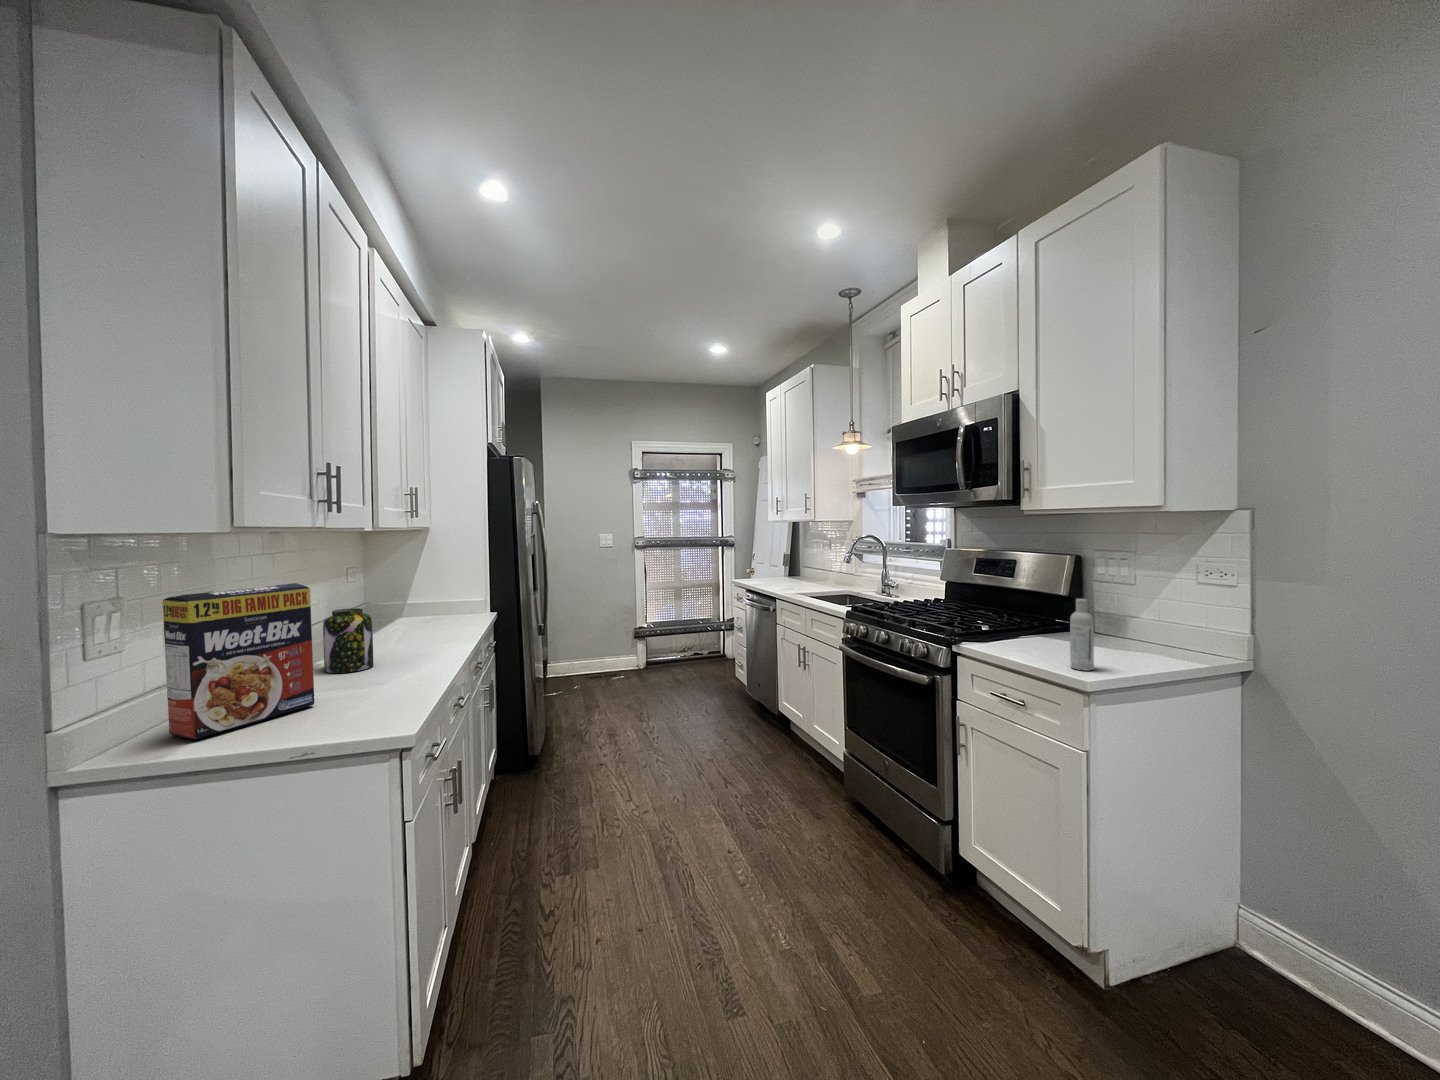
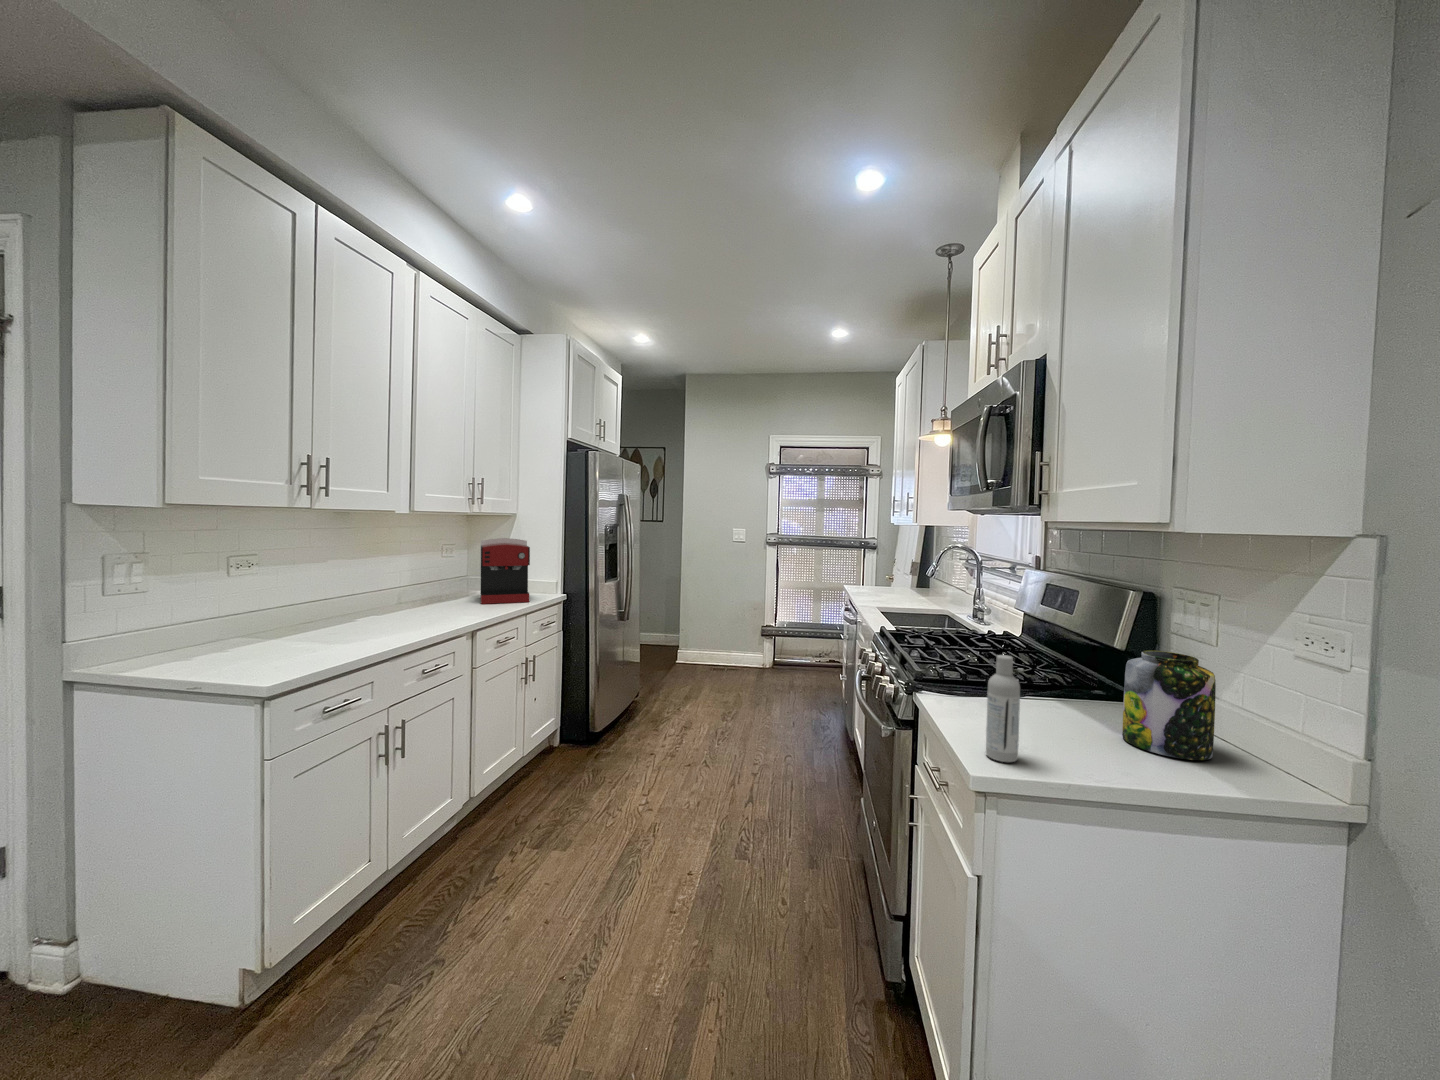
coffee maker: none [385,550,462,628] -> present [480,538,530,604]
cereal box: present [163,583,314,739] -> none [176,560,287,671]
jar: present [323,608,373,673] -> present [1122,651,1216,760]

